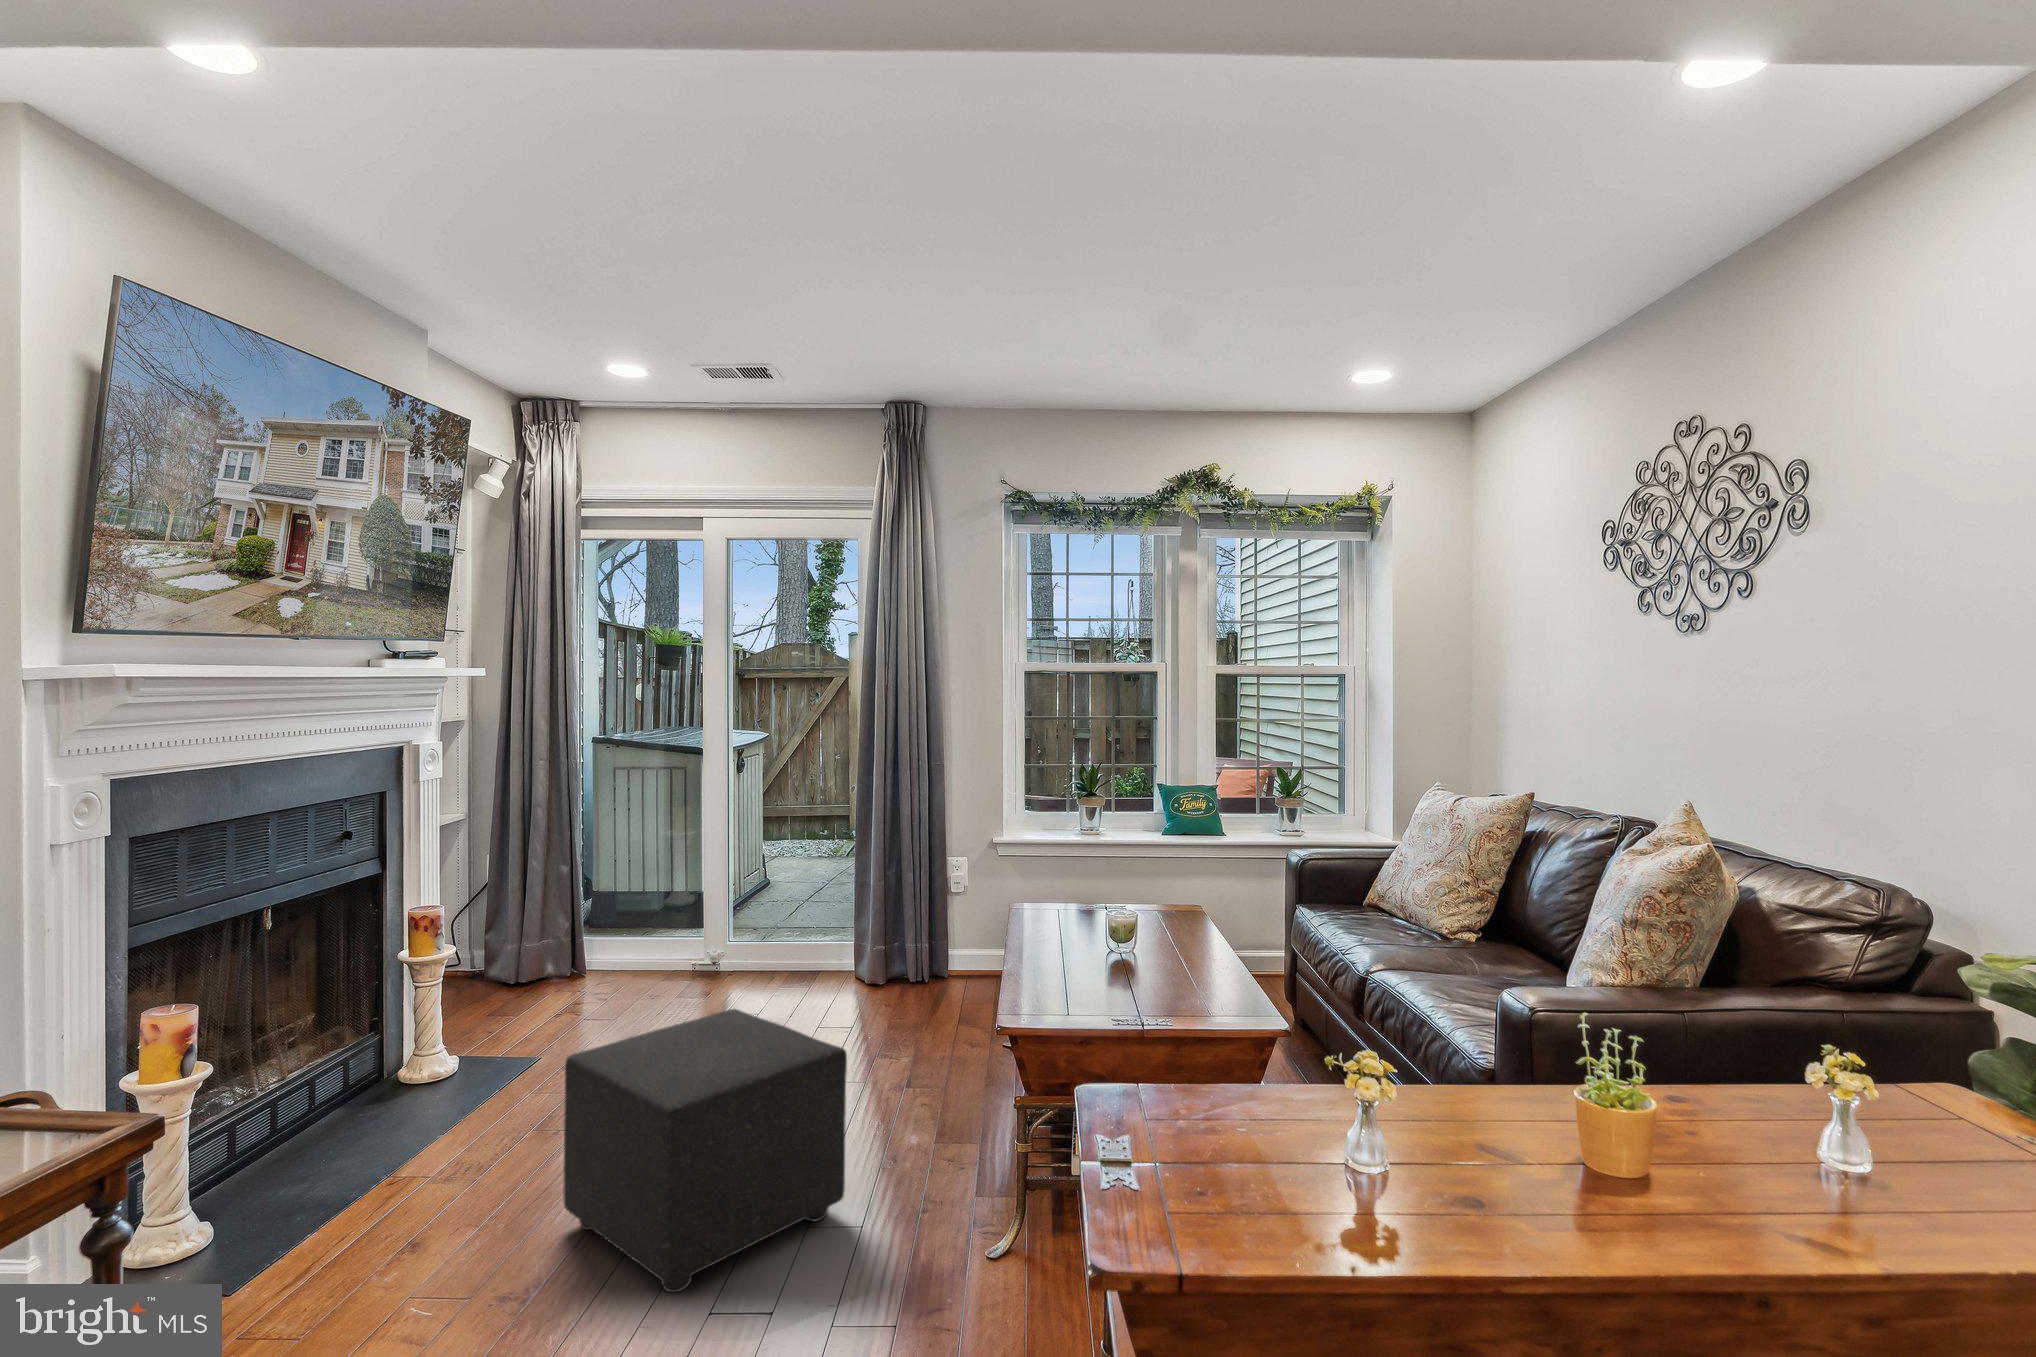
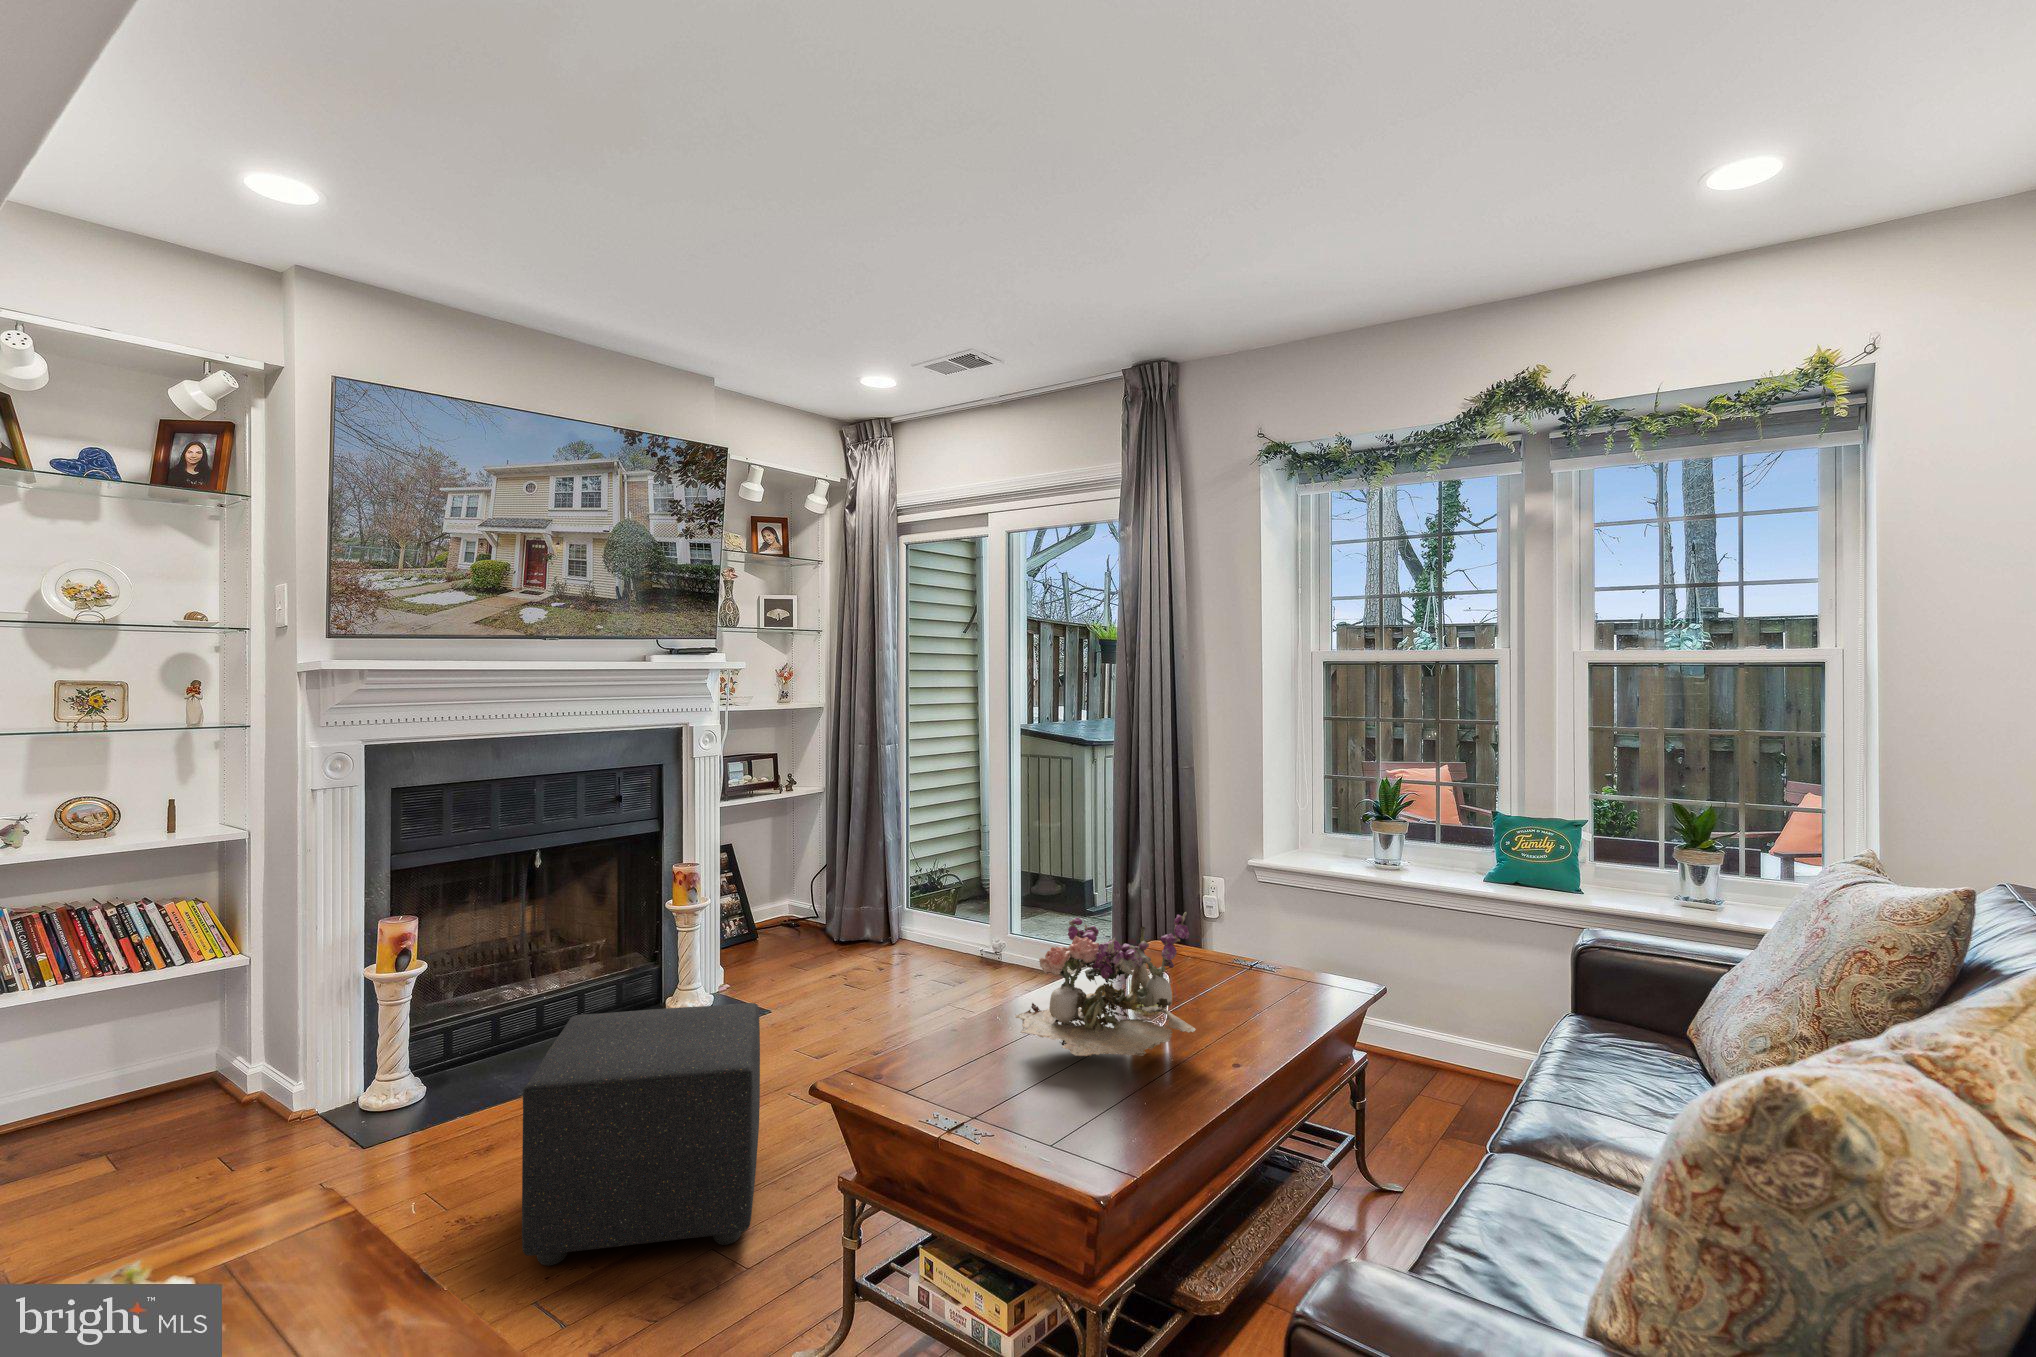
flower arrangement: none [1062,858,1189,974] -> present [1015,912,1196,1056]

